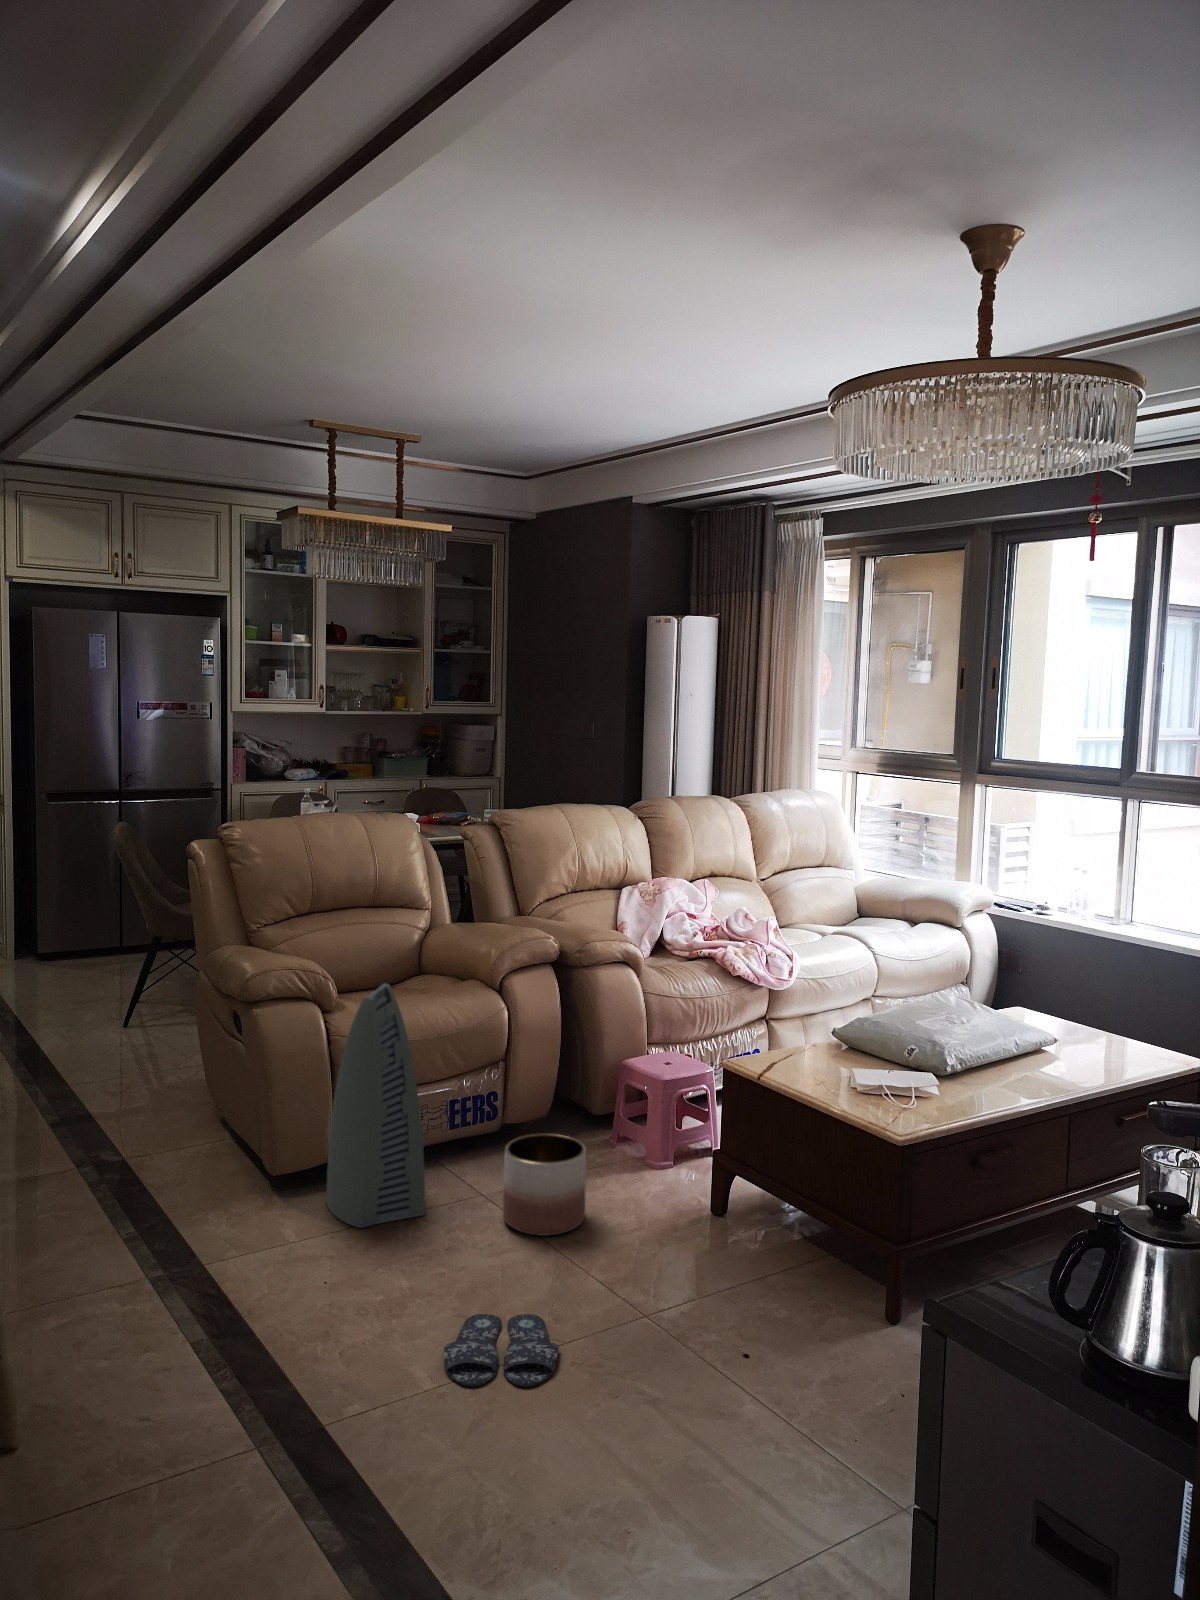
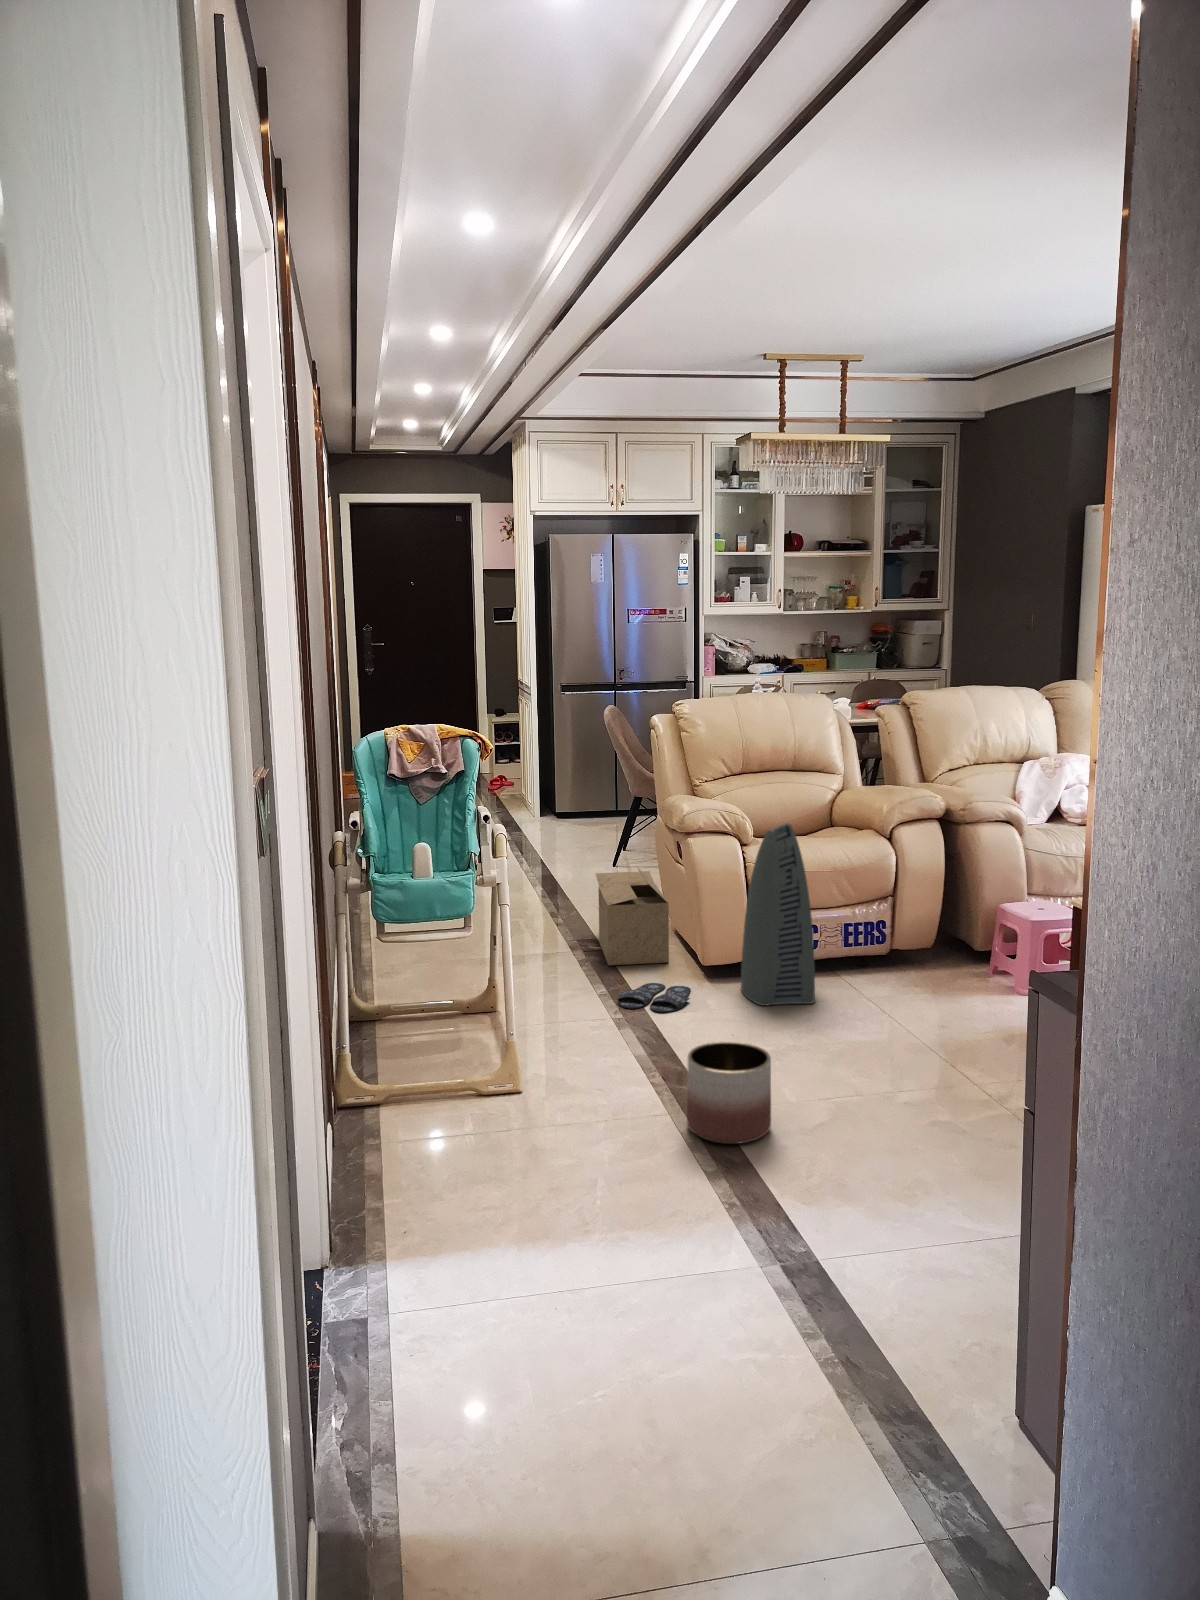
cardboard box: none [112,1041,222,1188] -> present [596,866,669,965]
planter: present [503,1134,586,1235] -> present [687,1042,771,1144]
slippers: present [444,1314,559,1387] -> present [618,983,691,1012]

